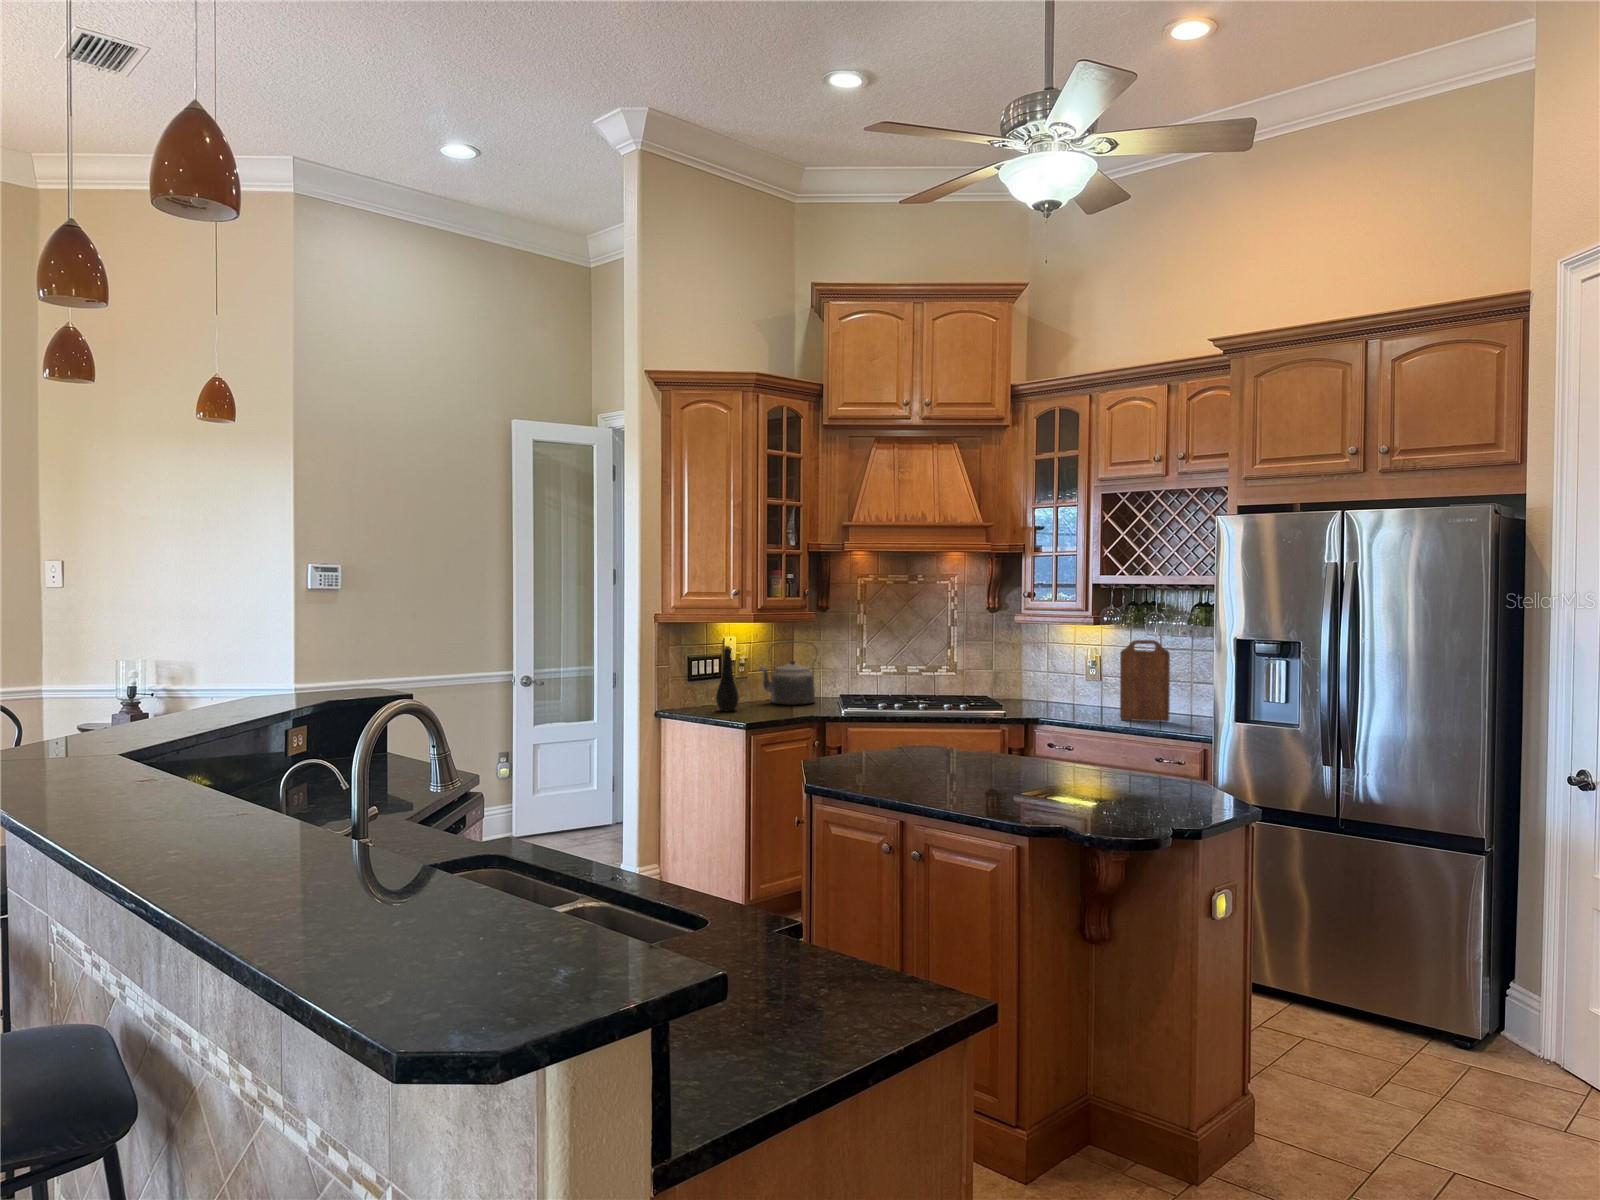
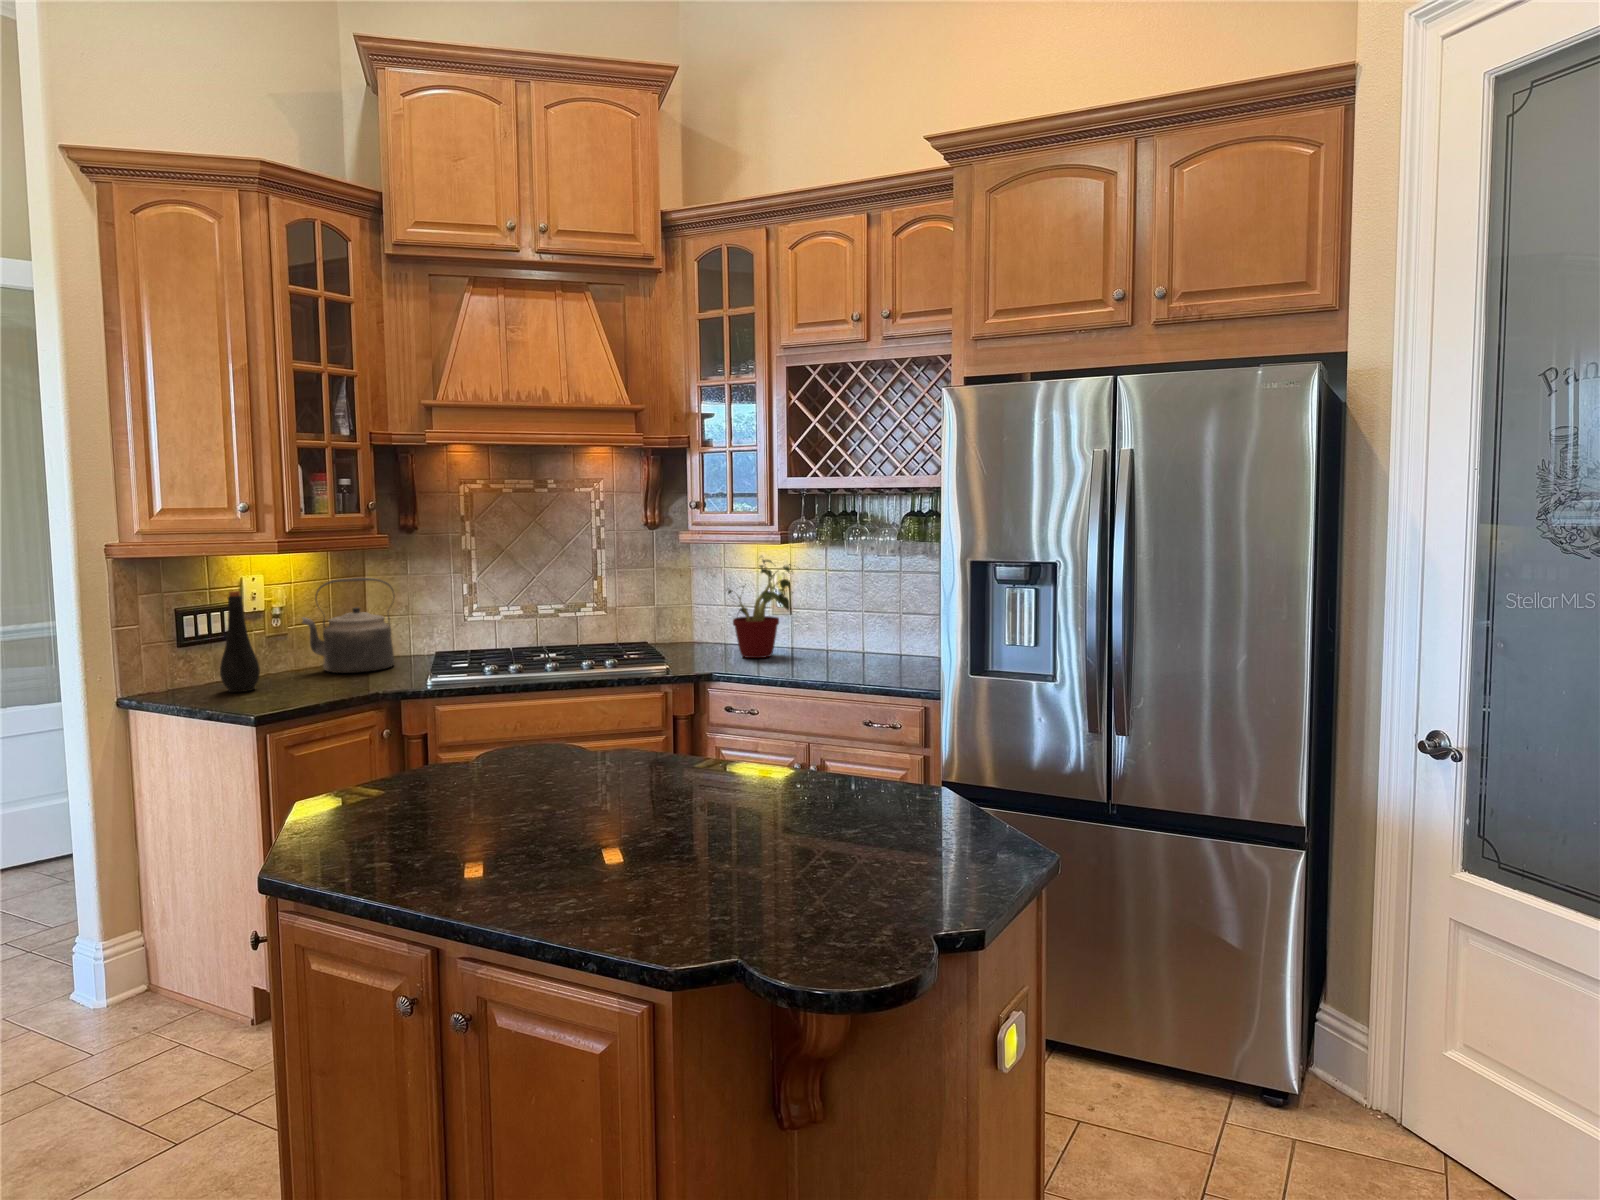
potted plant: none [1048,633,1109,710] -> present [726,559,792,658]
cutting board: present [1120,640,1170,722] -> none [815,563,879,671]

